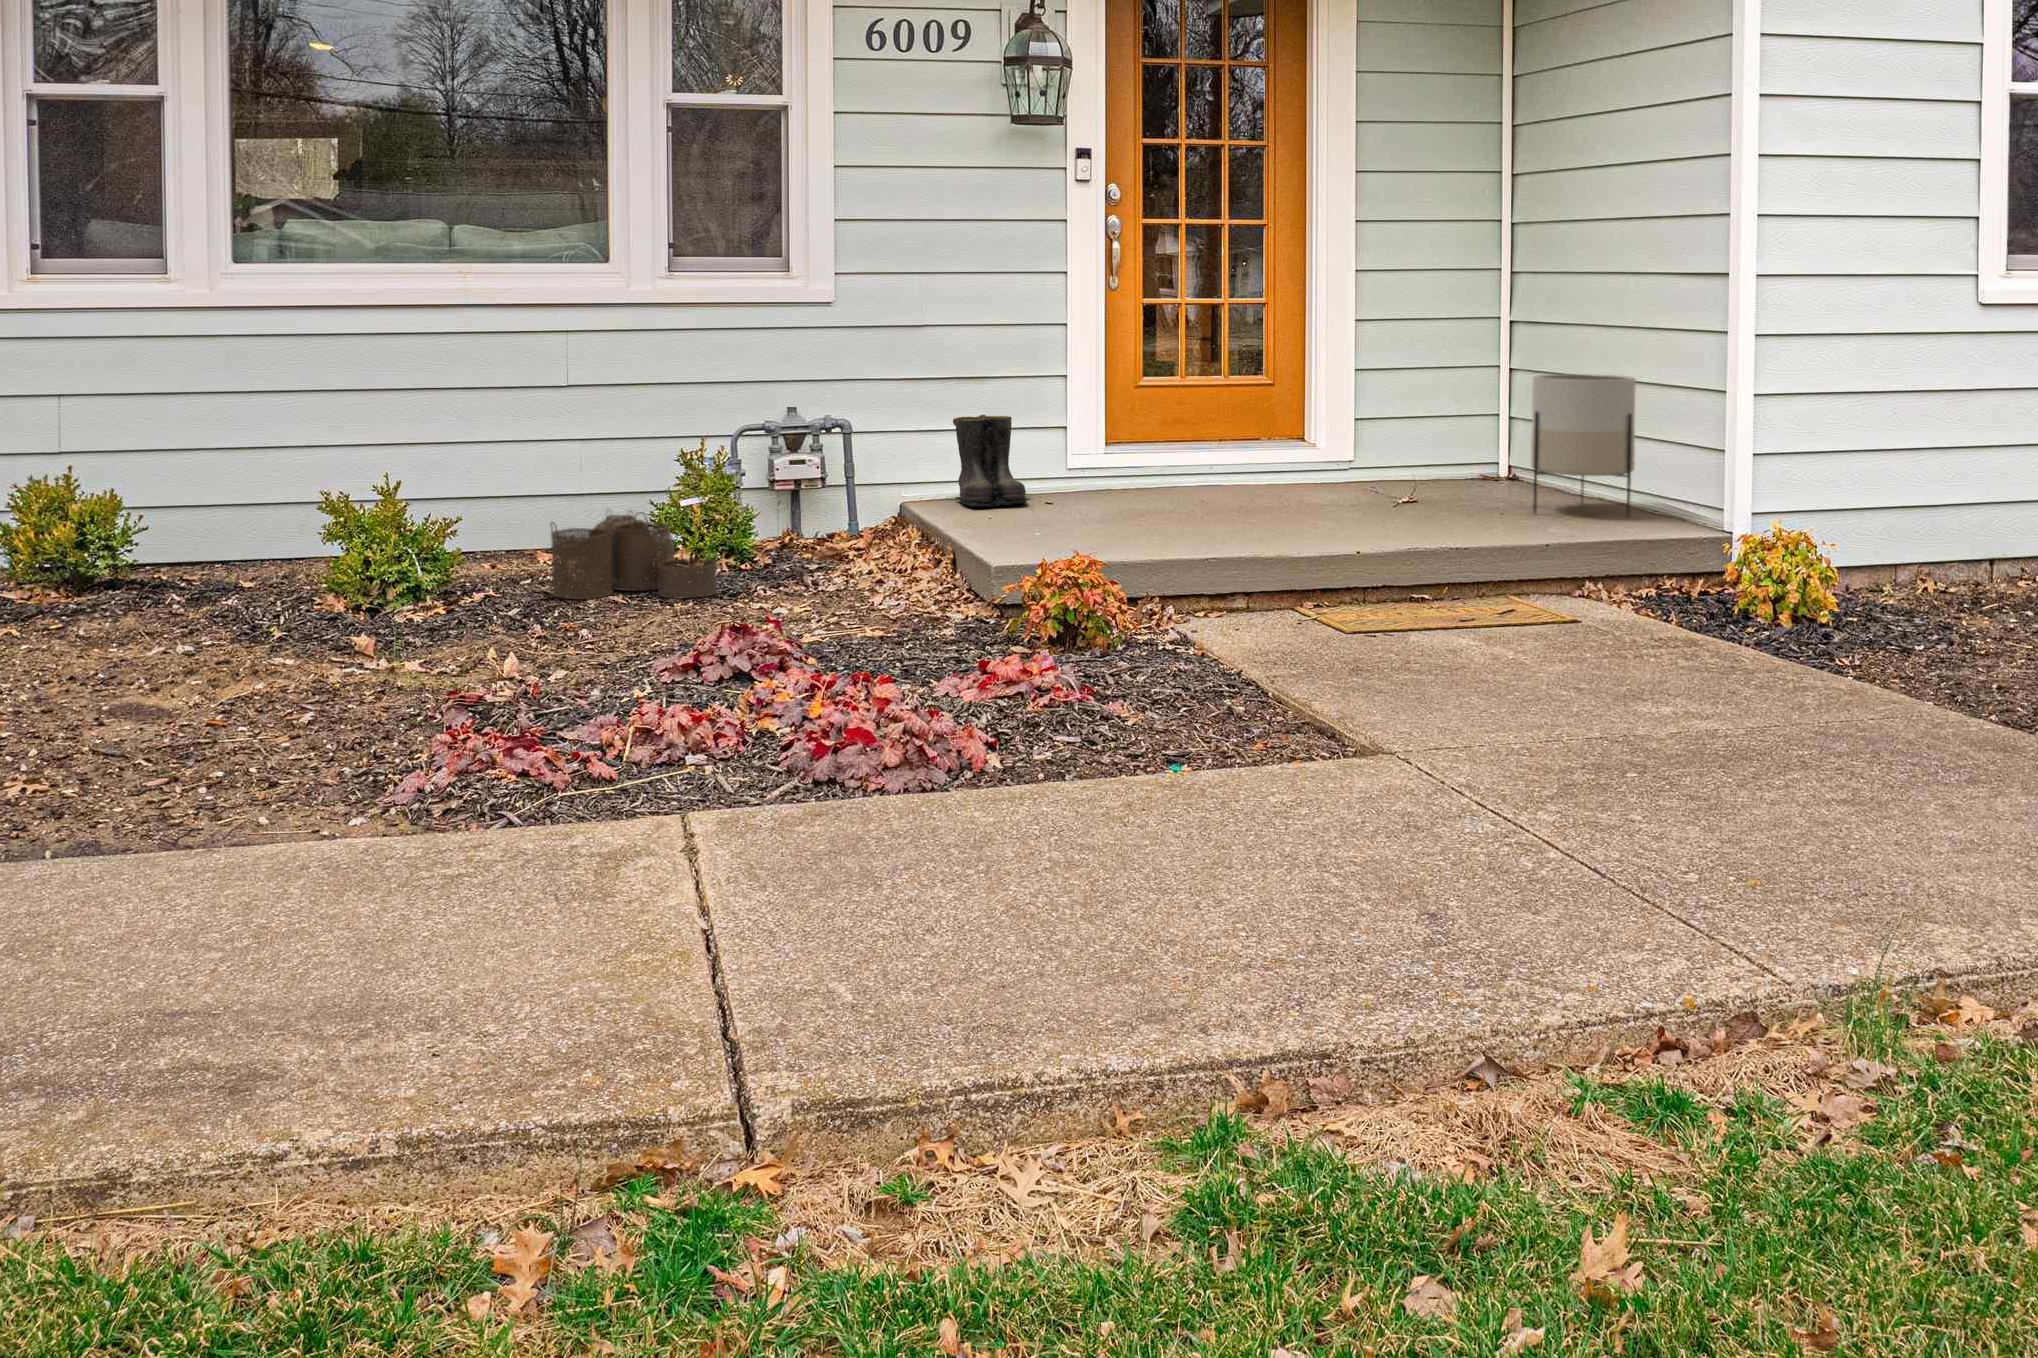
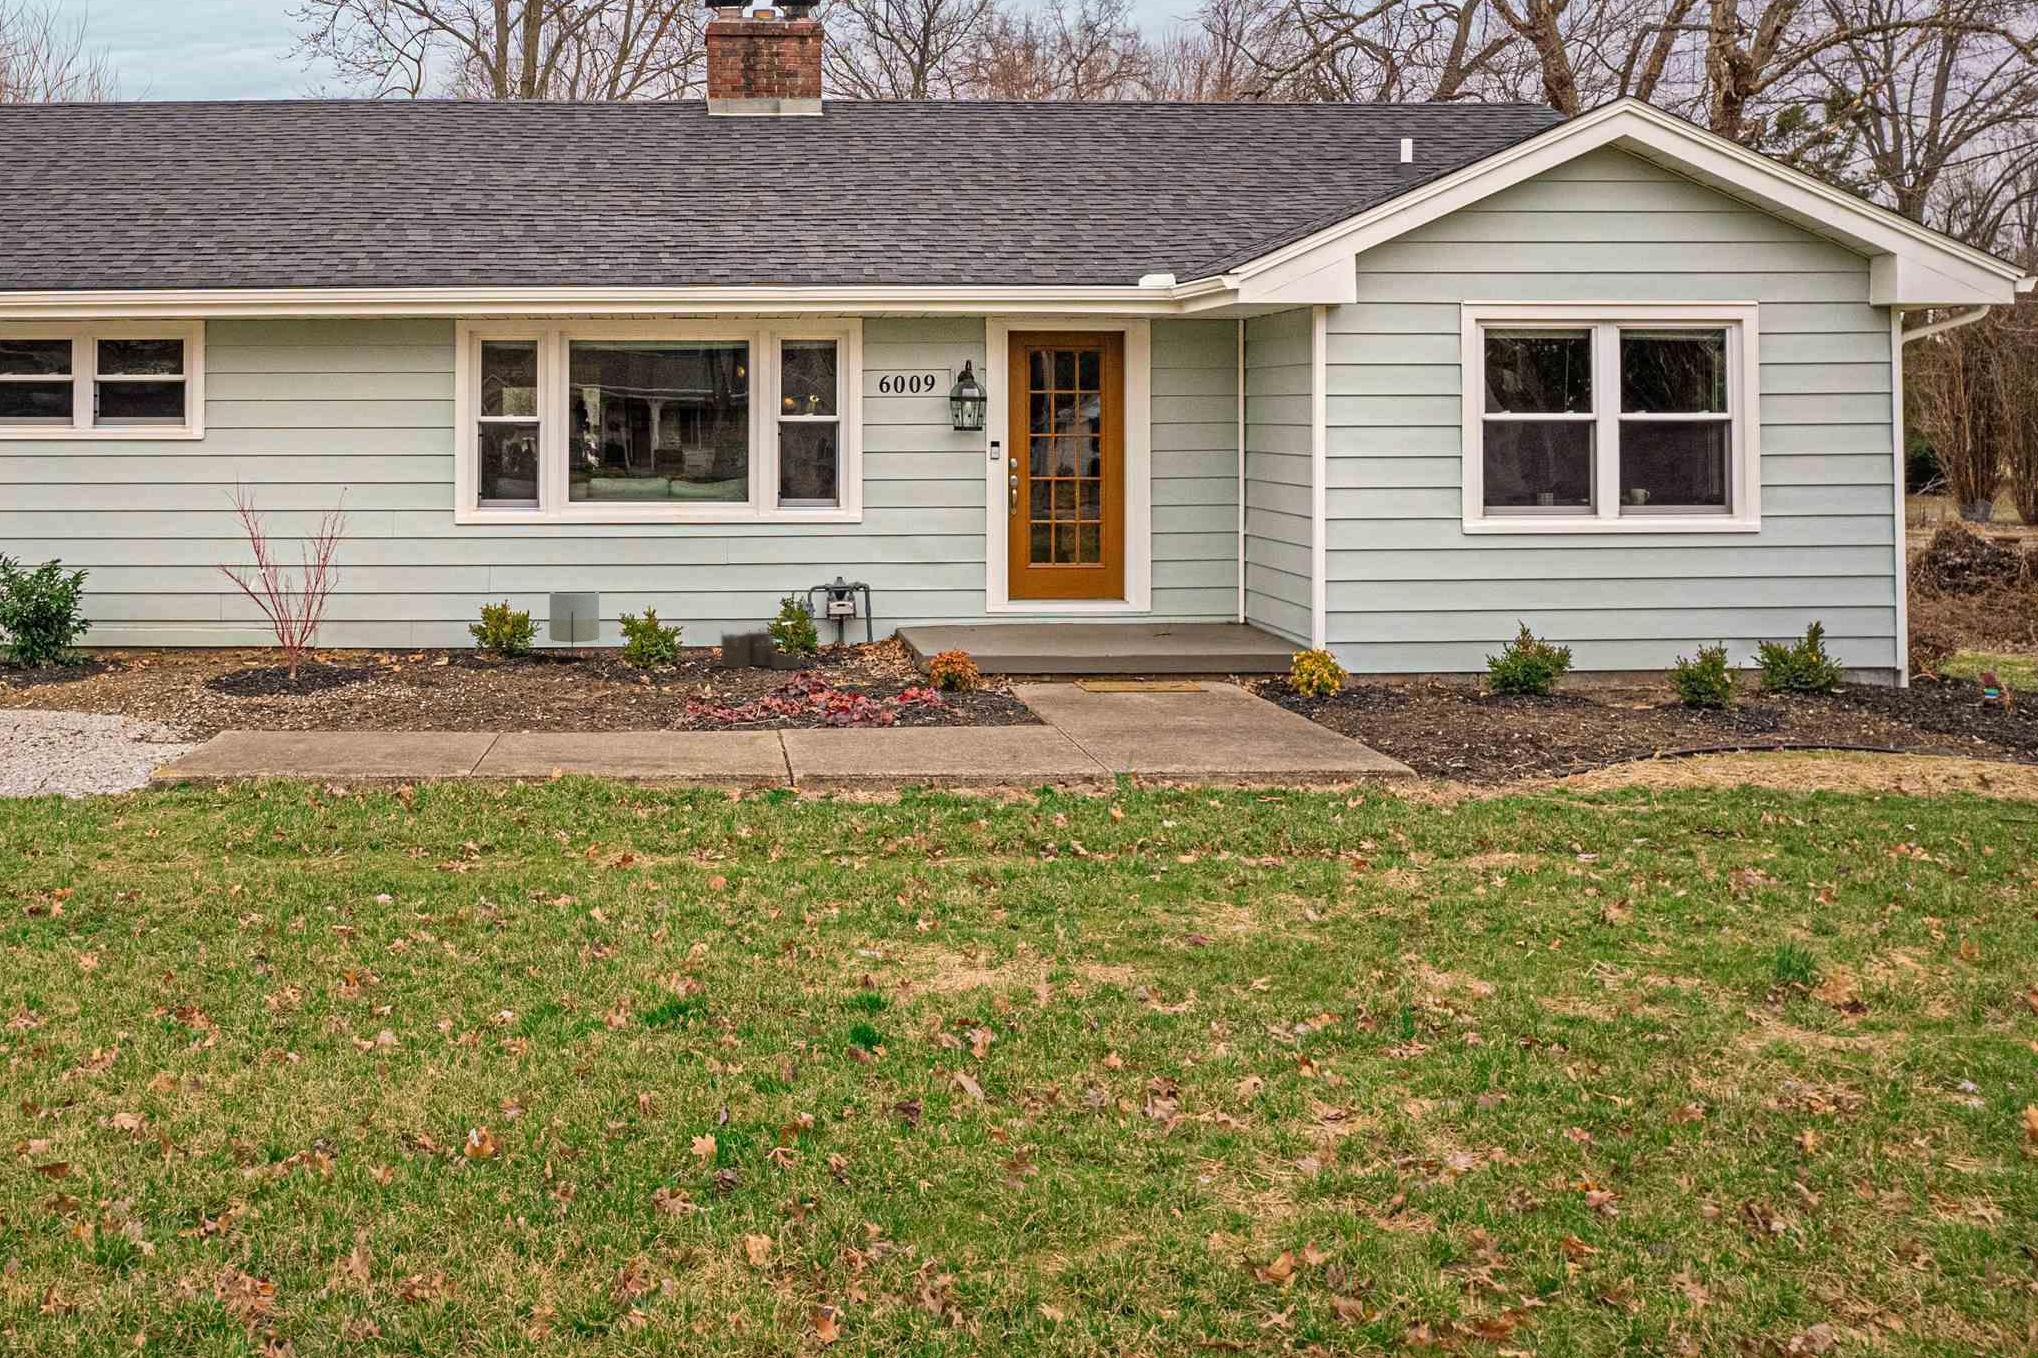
planter: present [1531,374,1636,517] -> present [549,592,599,663]
boots: present [953,415,1030,507] -> none [921,583,960,631]

